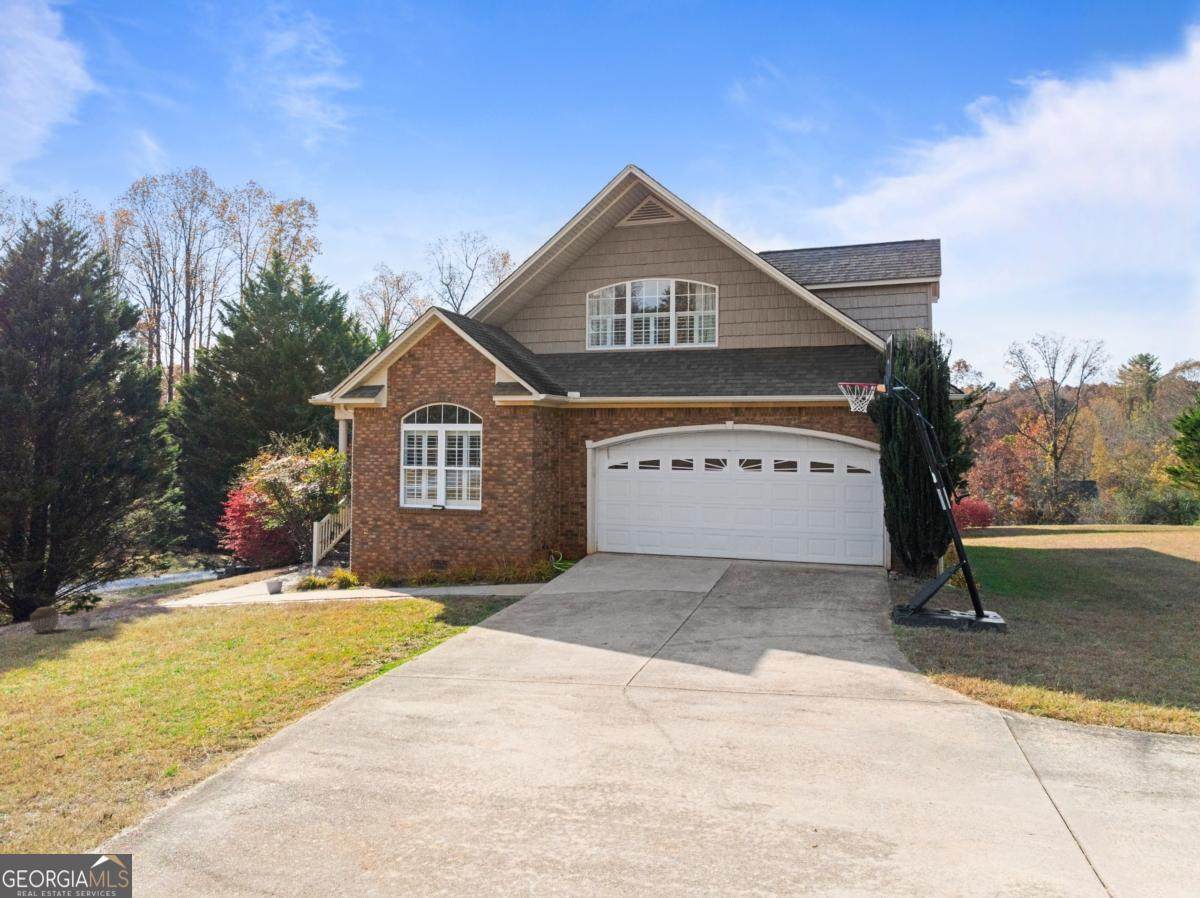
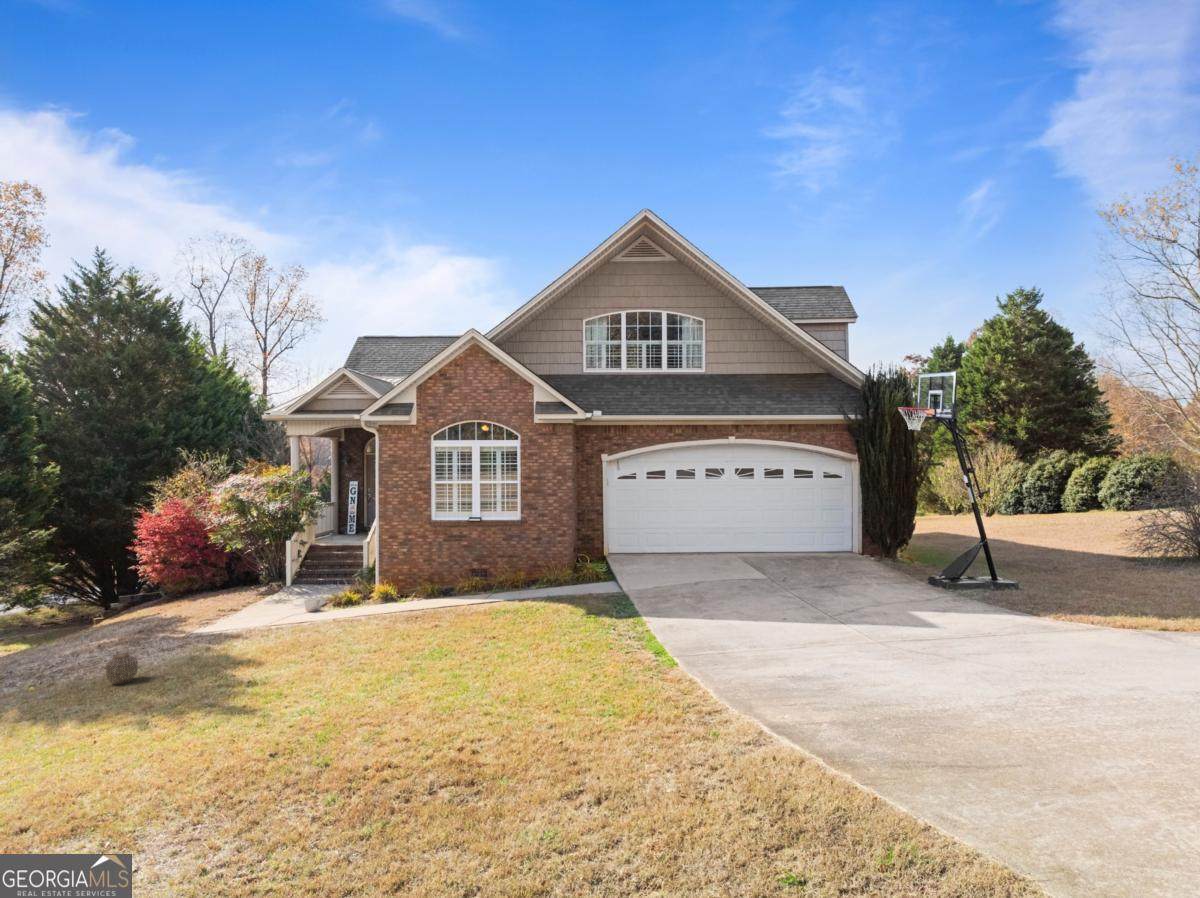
potted plant: present [66,594,103,630] -> none [154,635,194,676]

